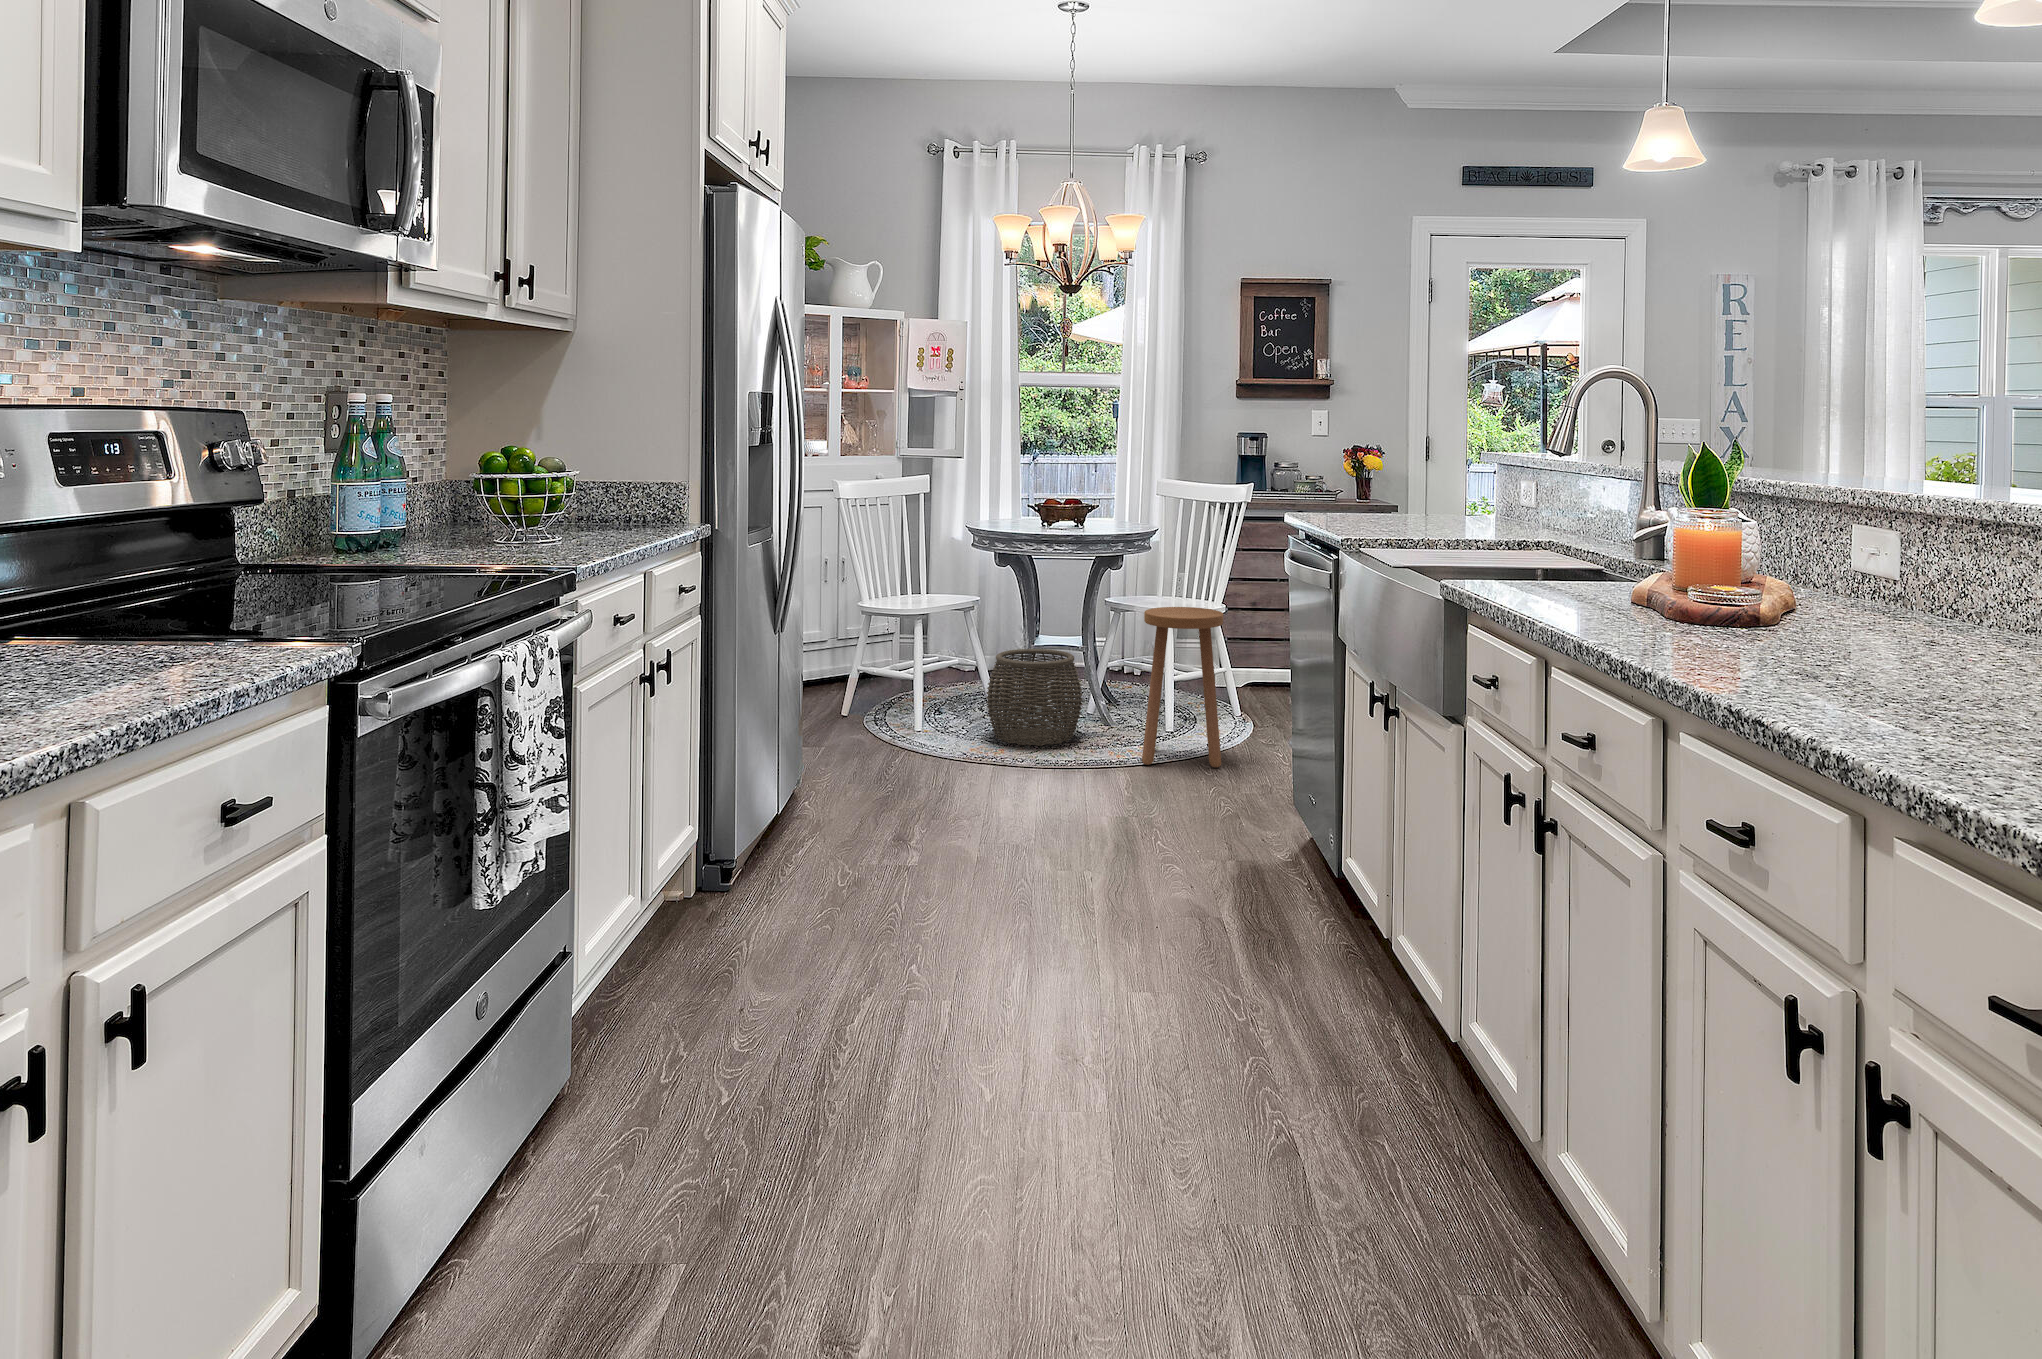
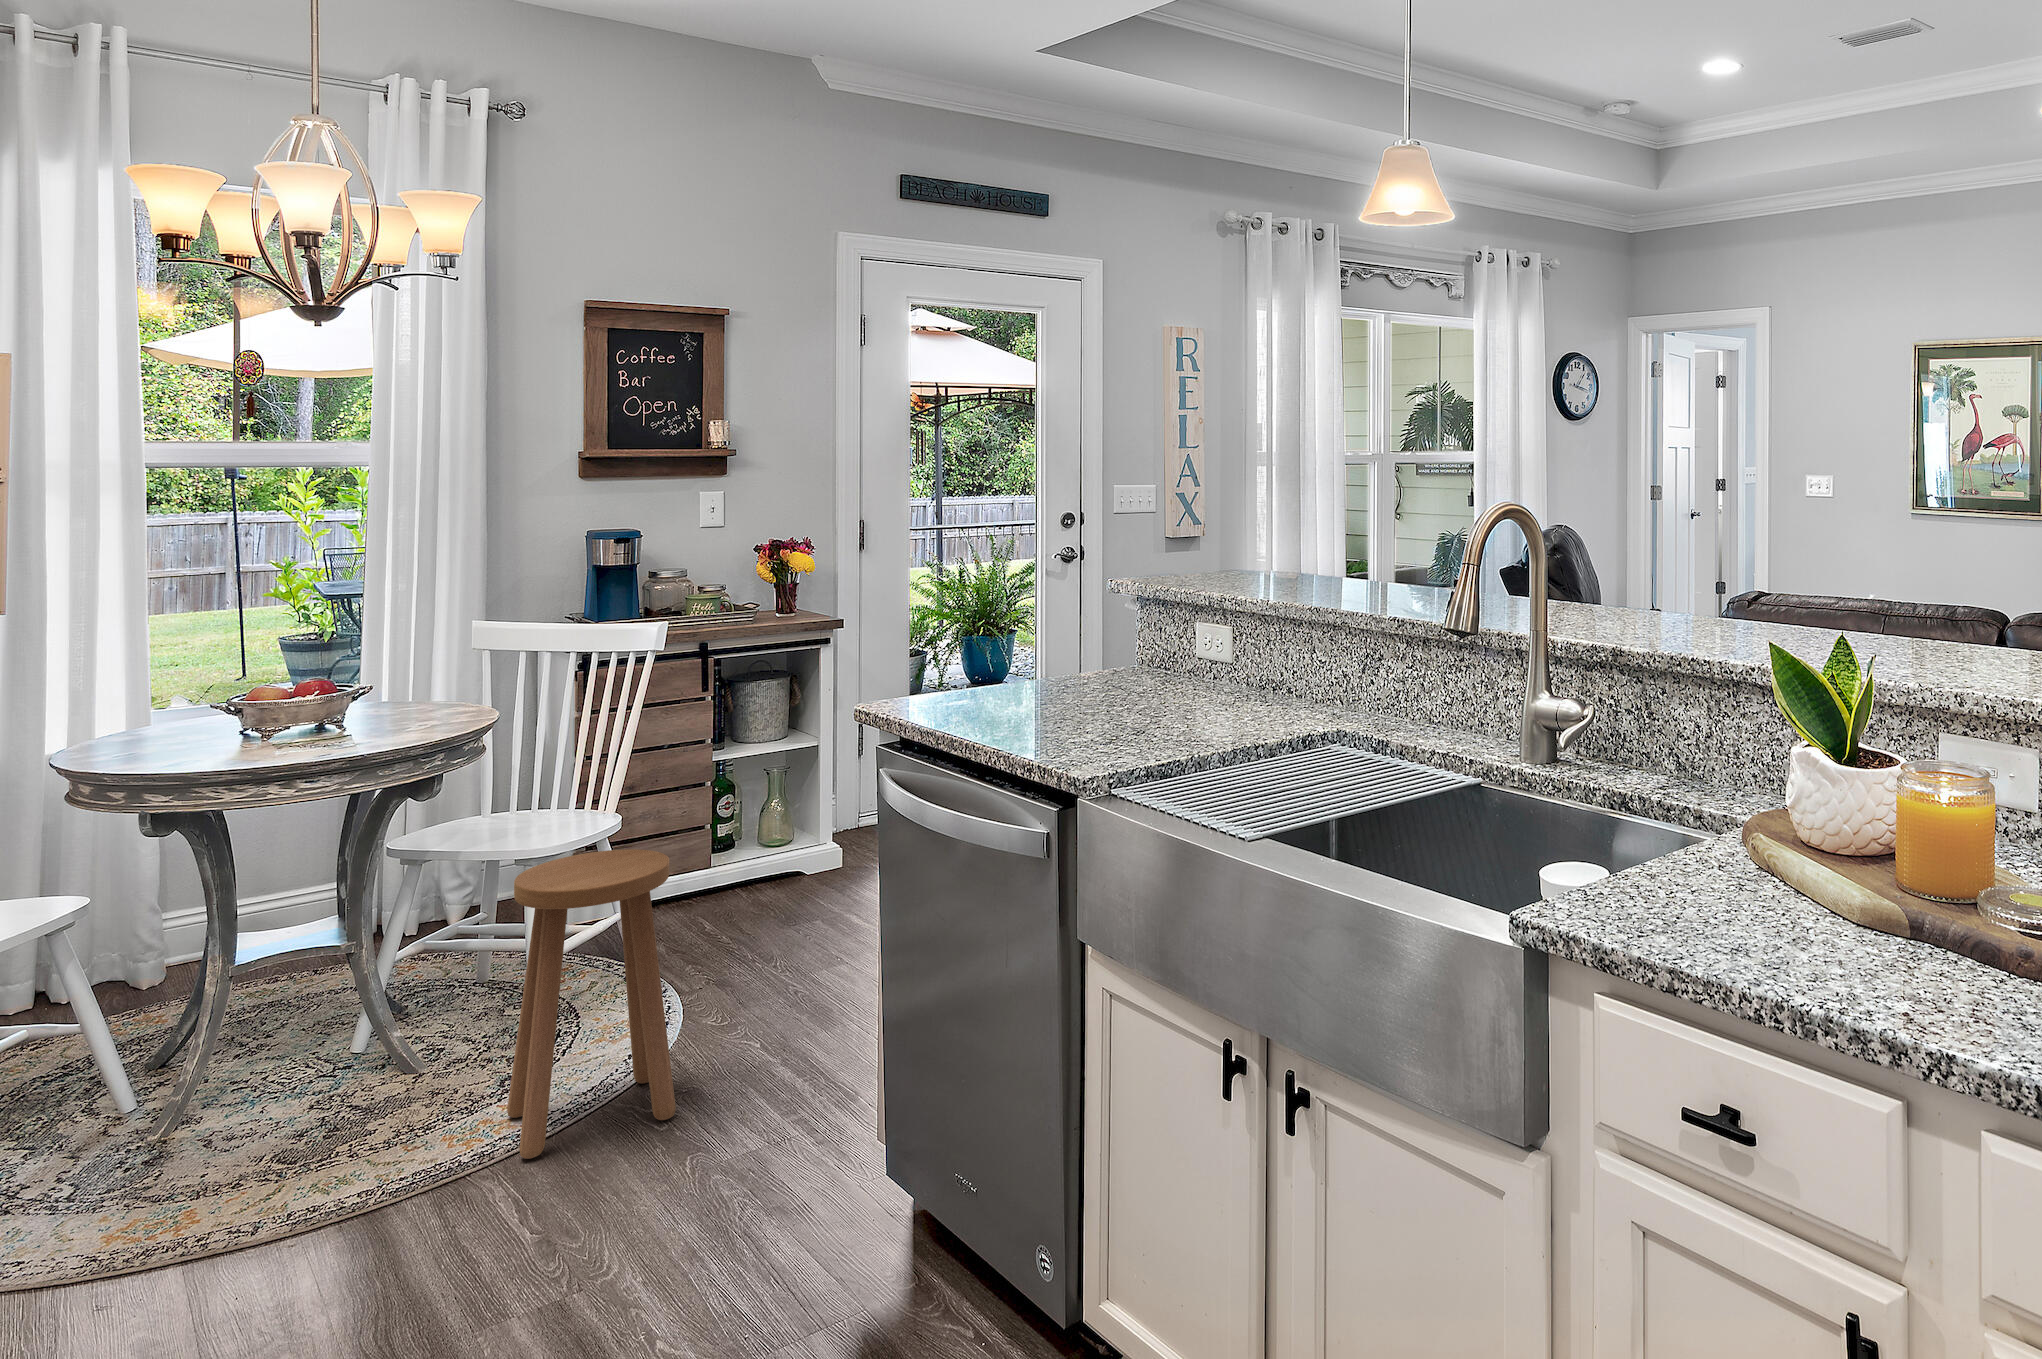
woven basket: present [986,649,1083,746] -> none [118,977,364,1204]

